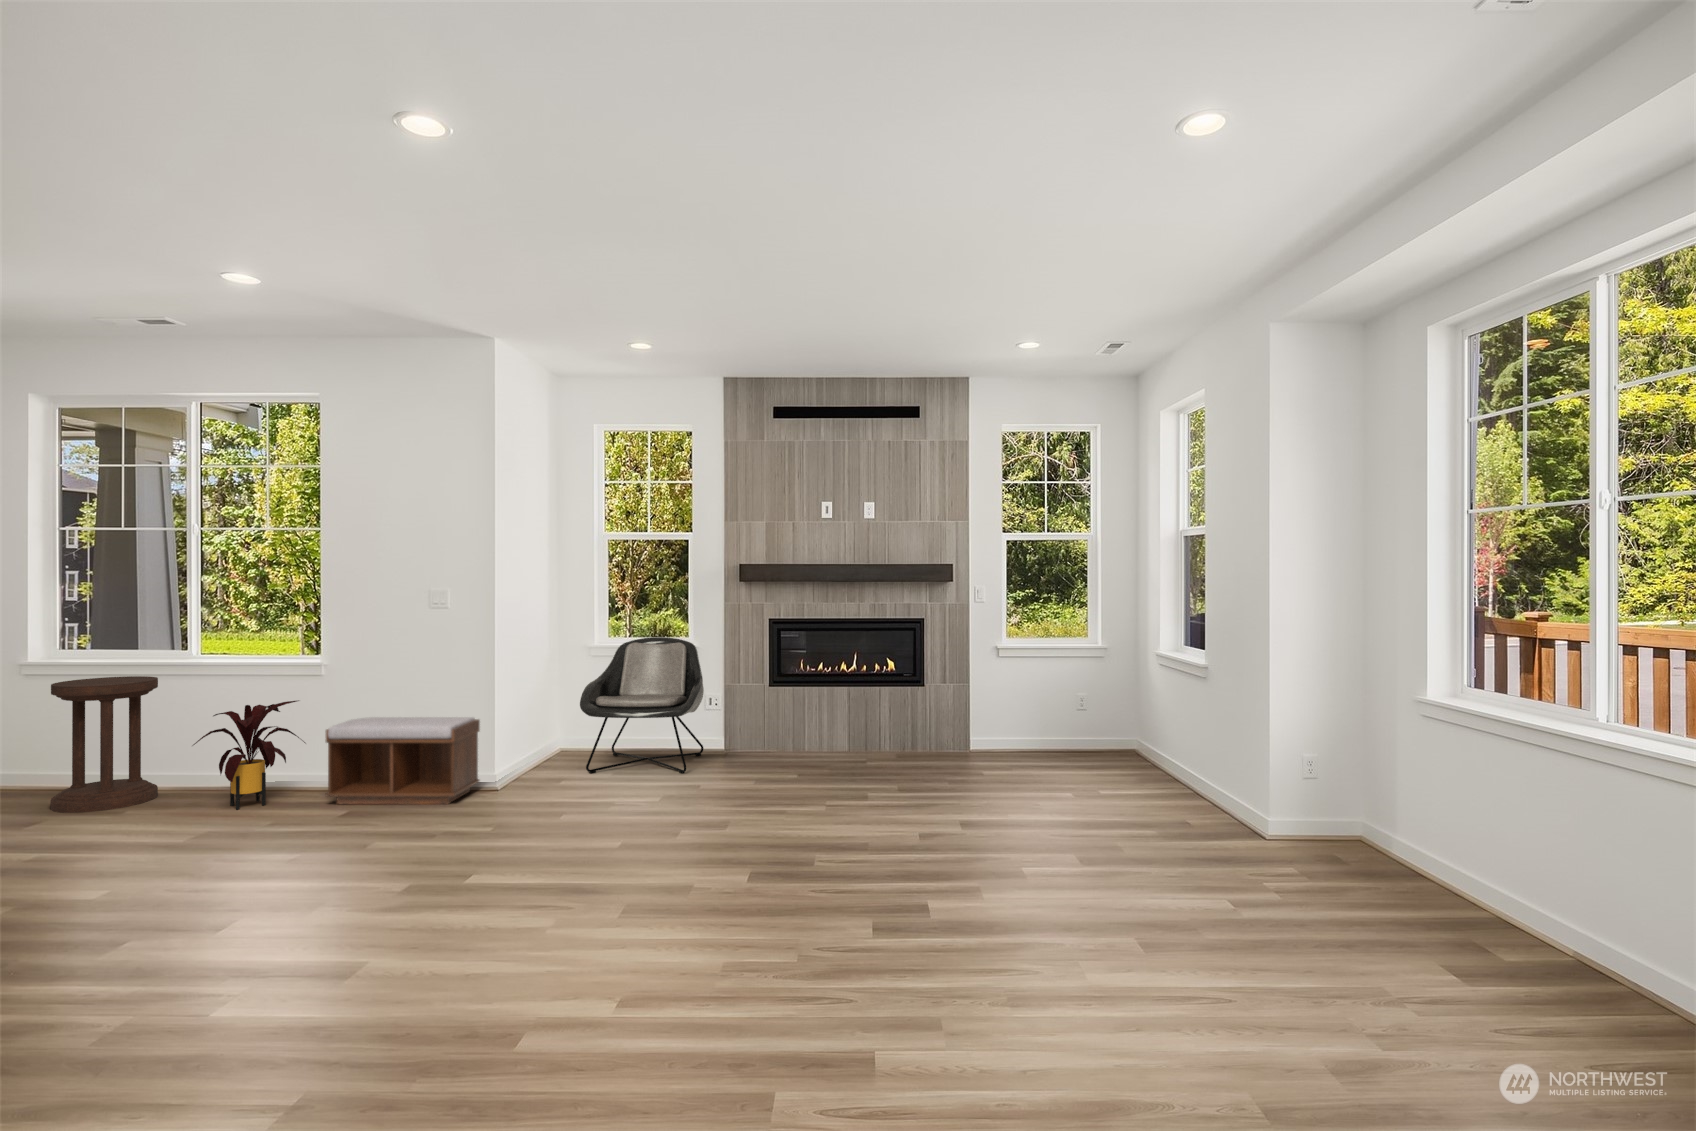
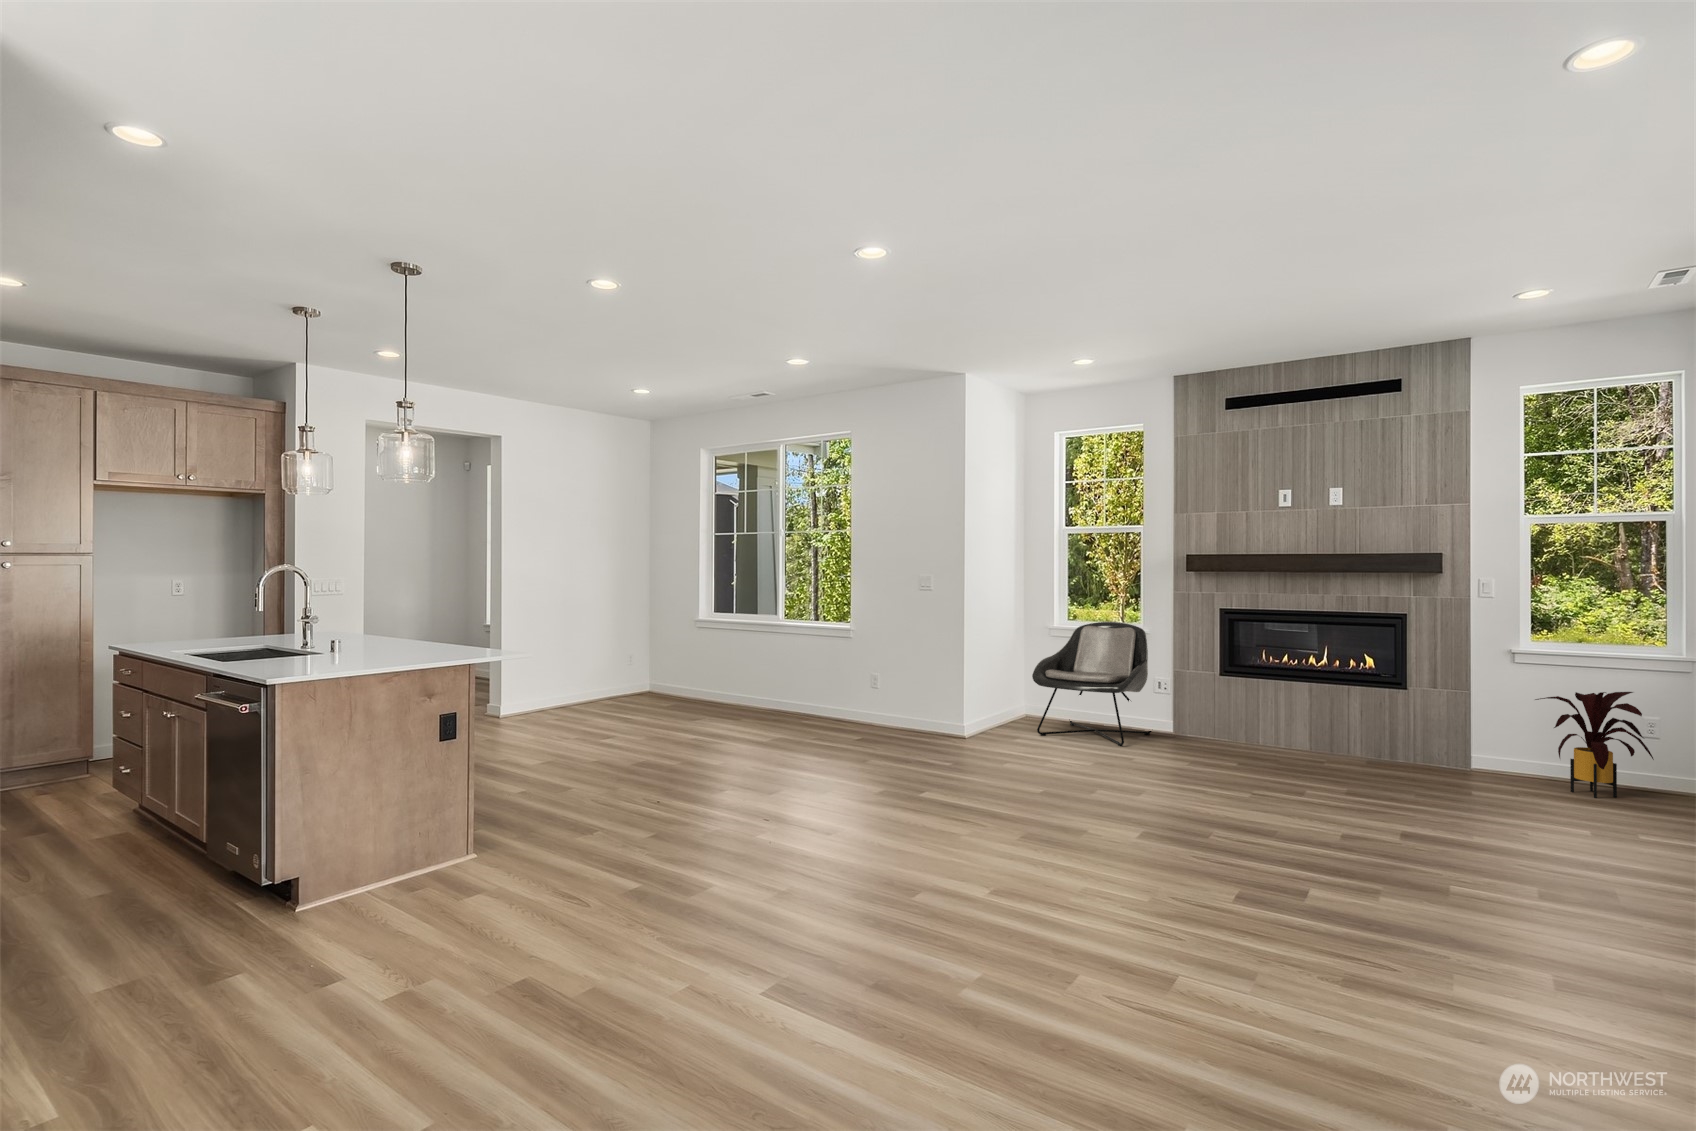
side table: present [51,676,158,813] -> none [703,630,758,716]
house plant: present [193,700,305,810] -> present [1535,692,1654,798]
bench: present [326,717,480,804] -> none [843,670,948,742]

